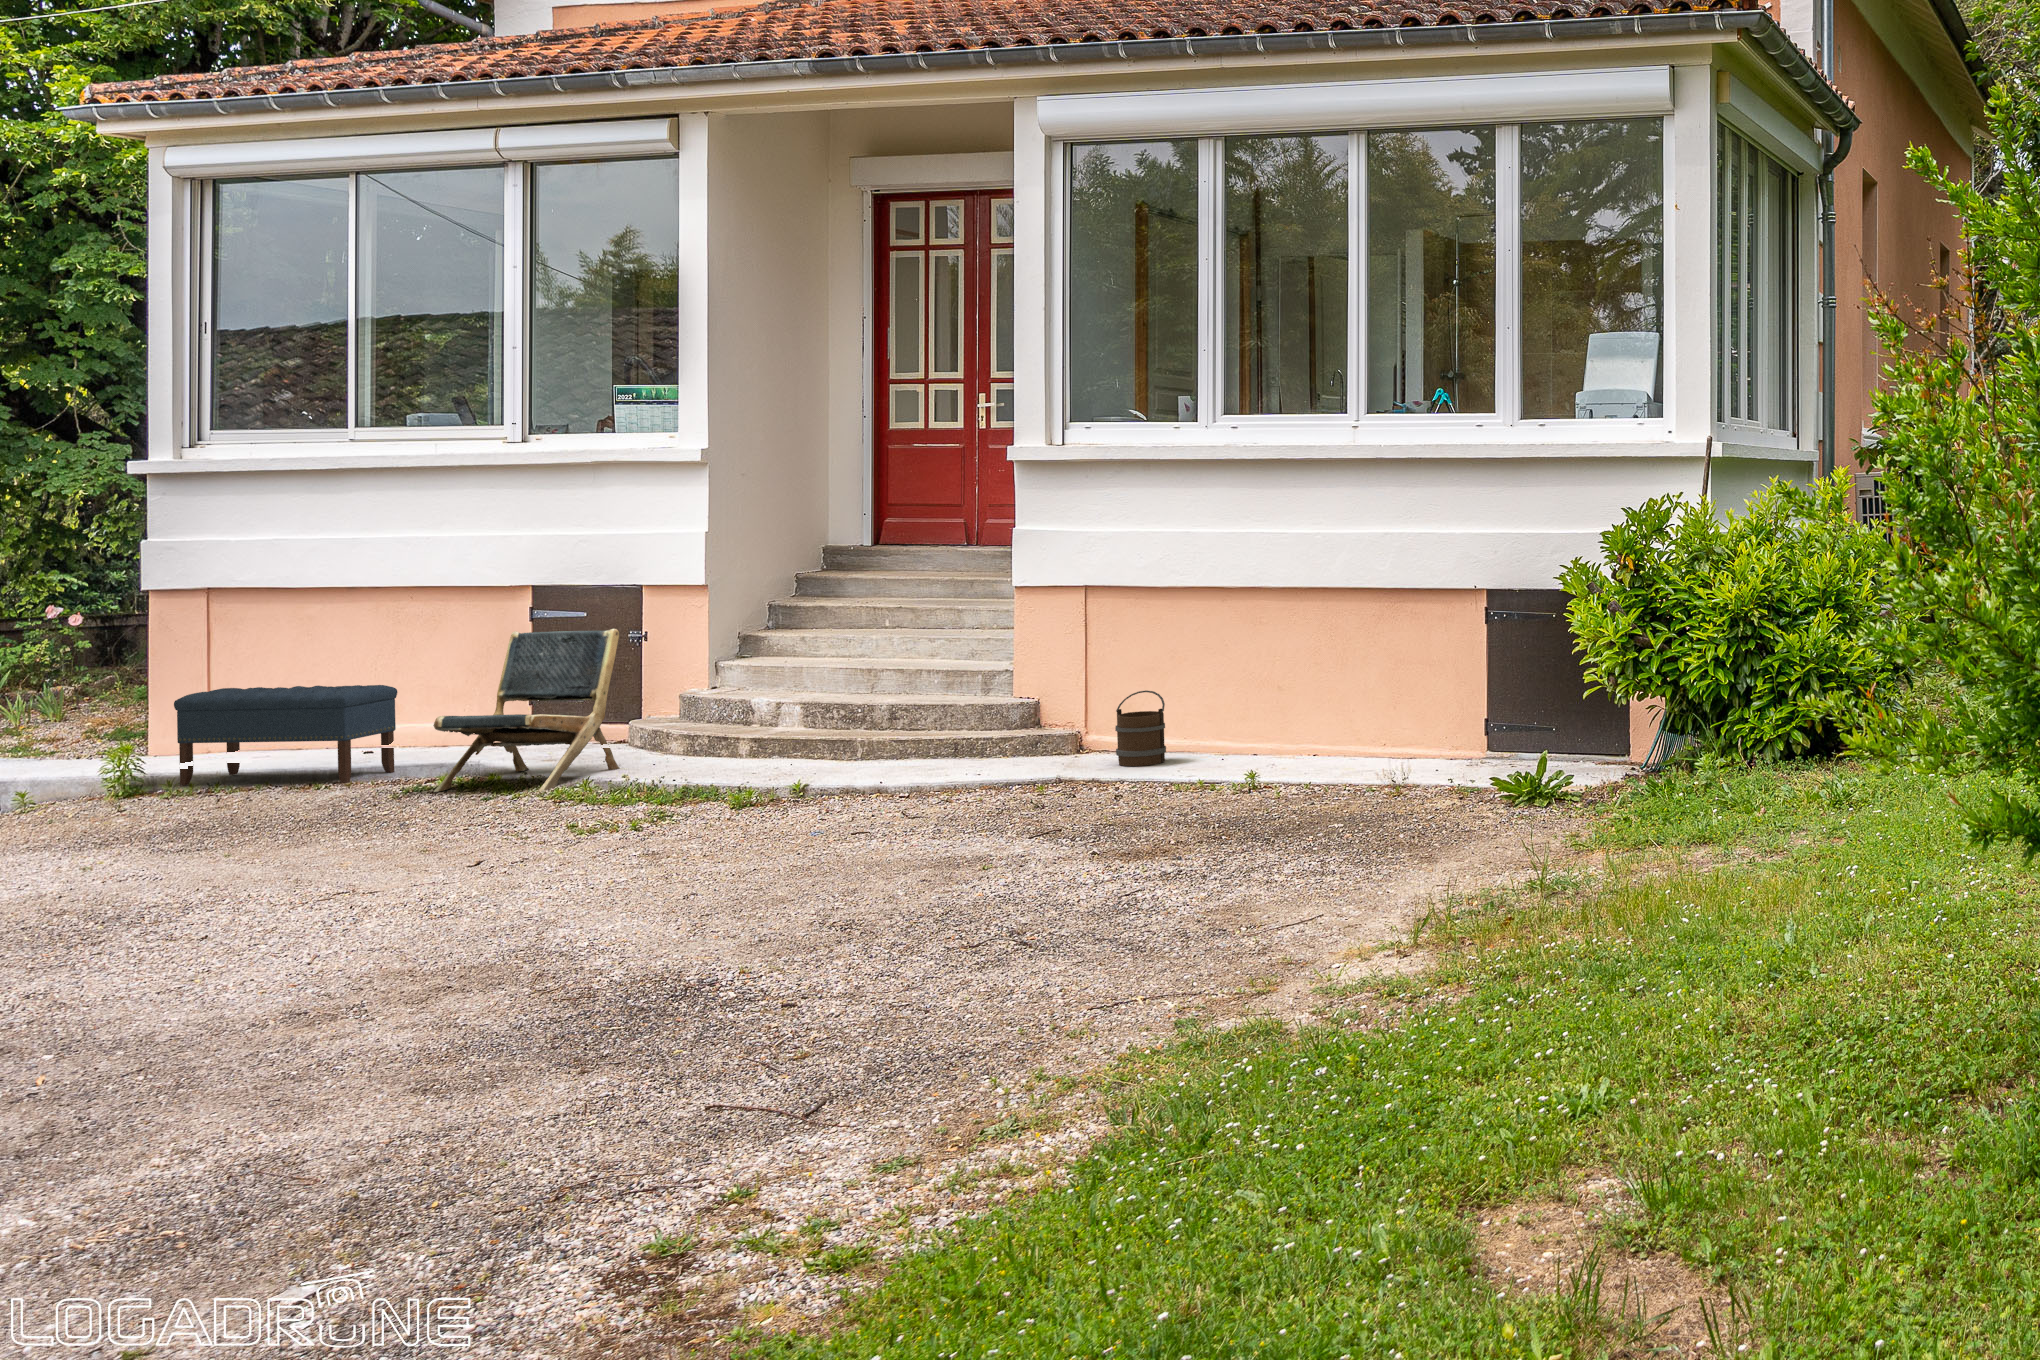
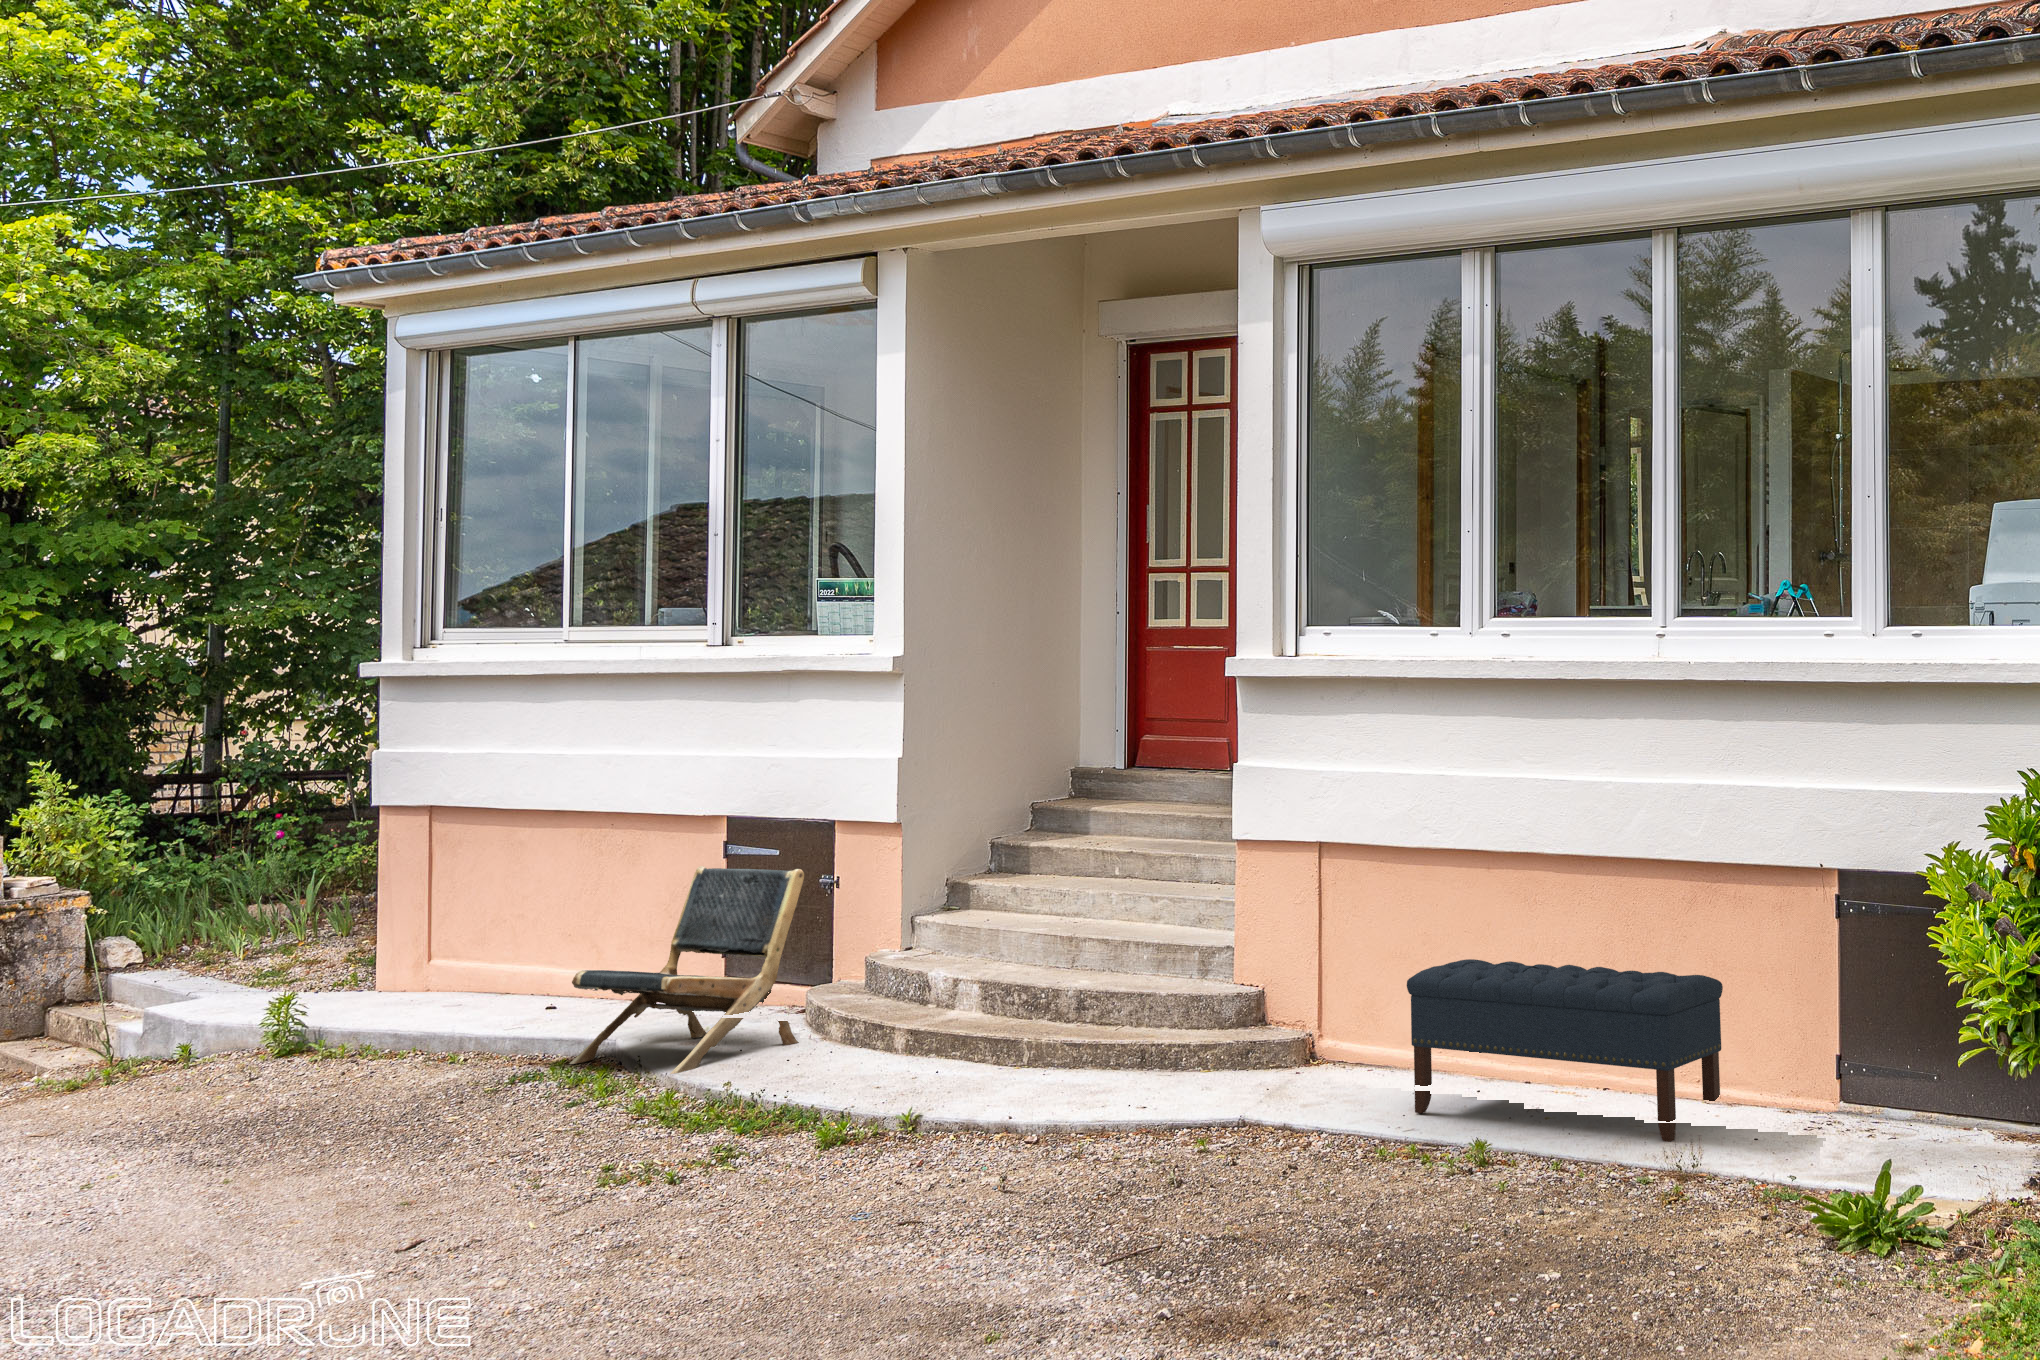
bench: present [174,685,397,785] -> present [1407,959,1723,1142]
bucket: present [1115,690,1166,766] -> none [1337,993,1406,1101]

